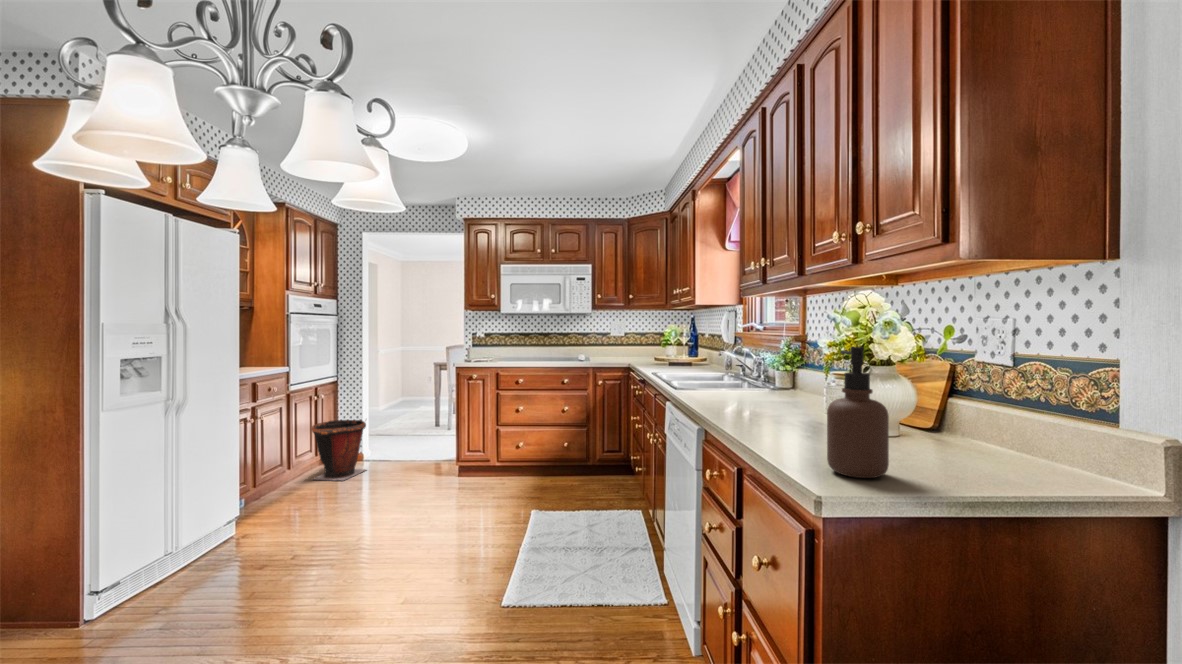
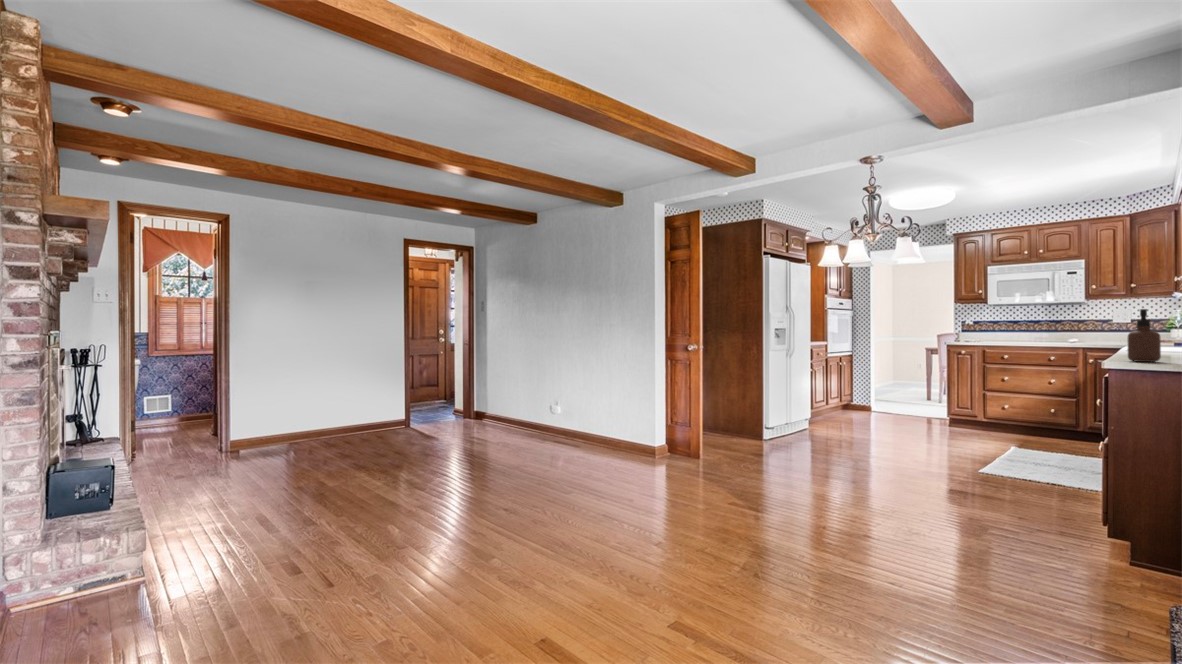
waste bin: present [311,420,366,480] -> none [840,378,877,417]

